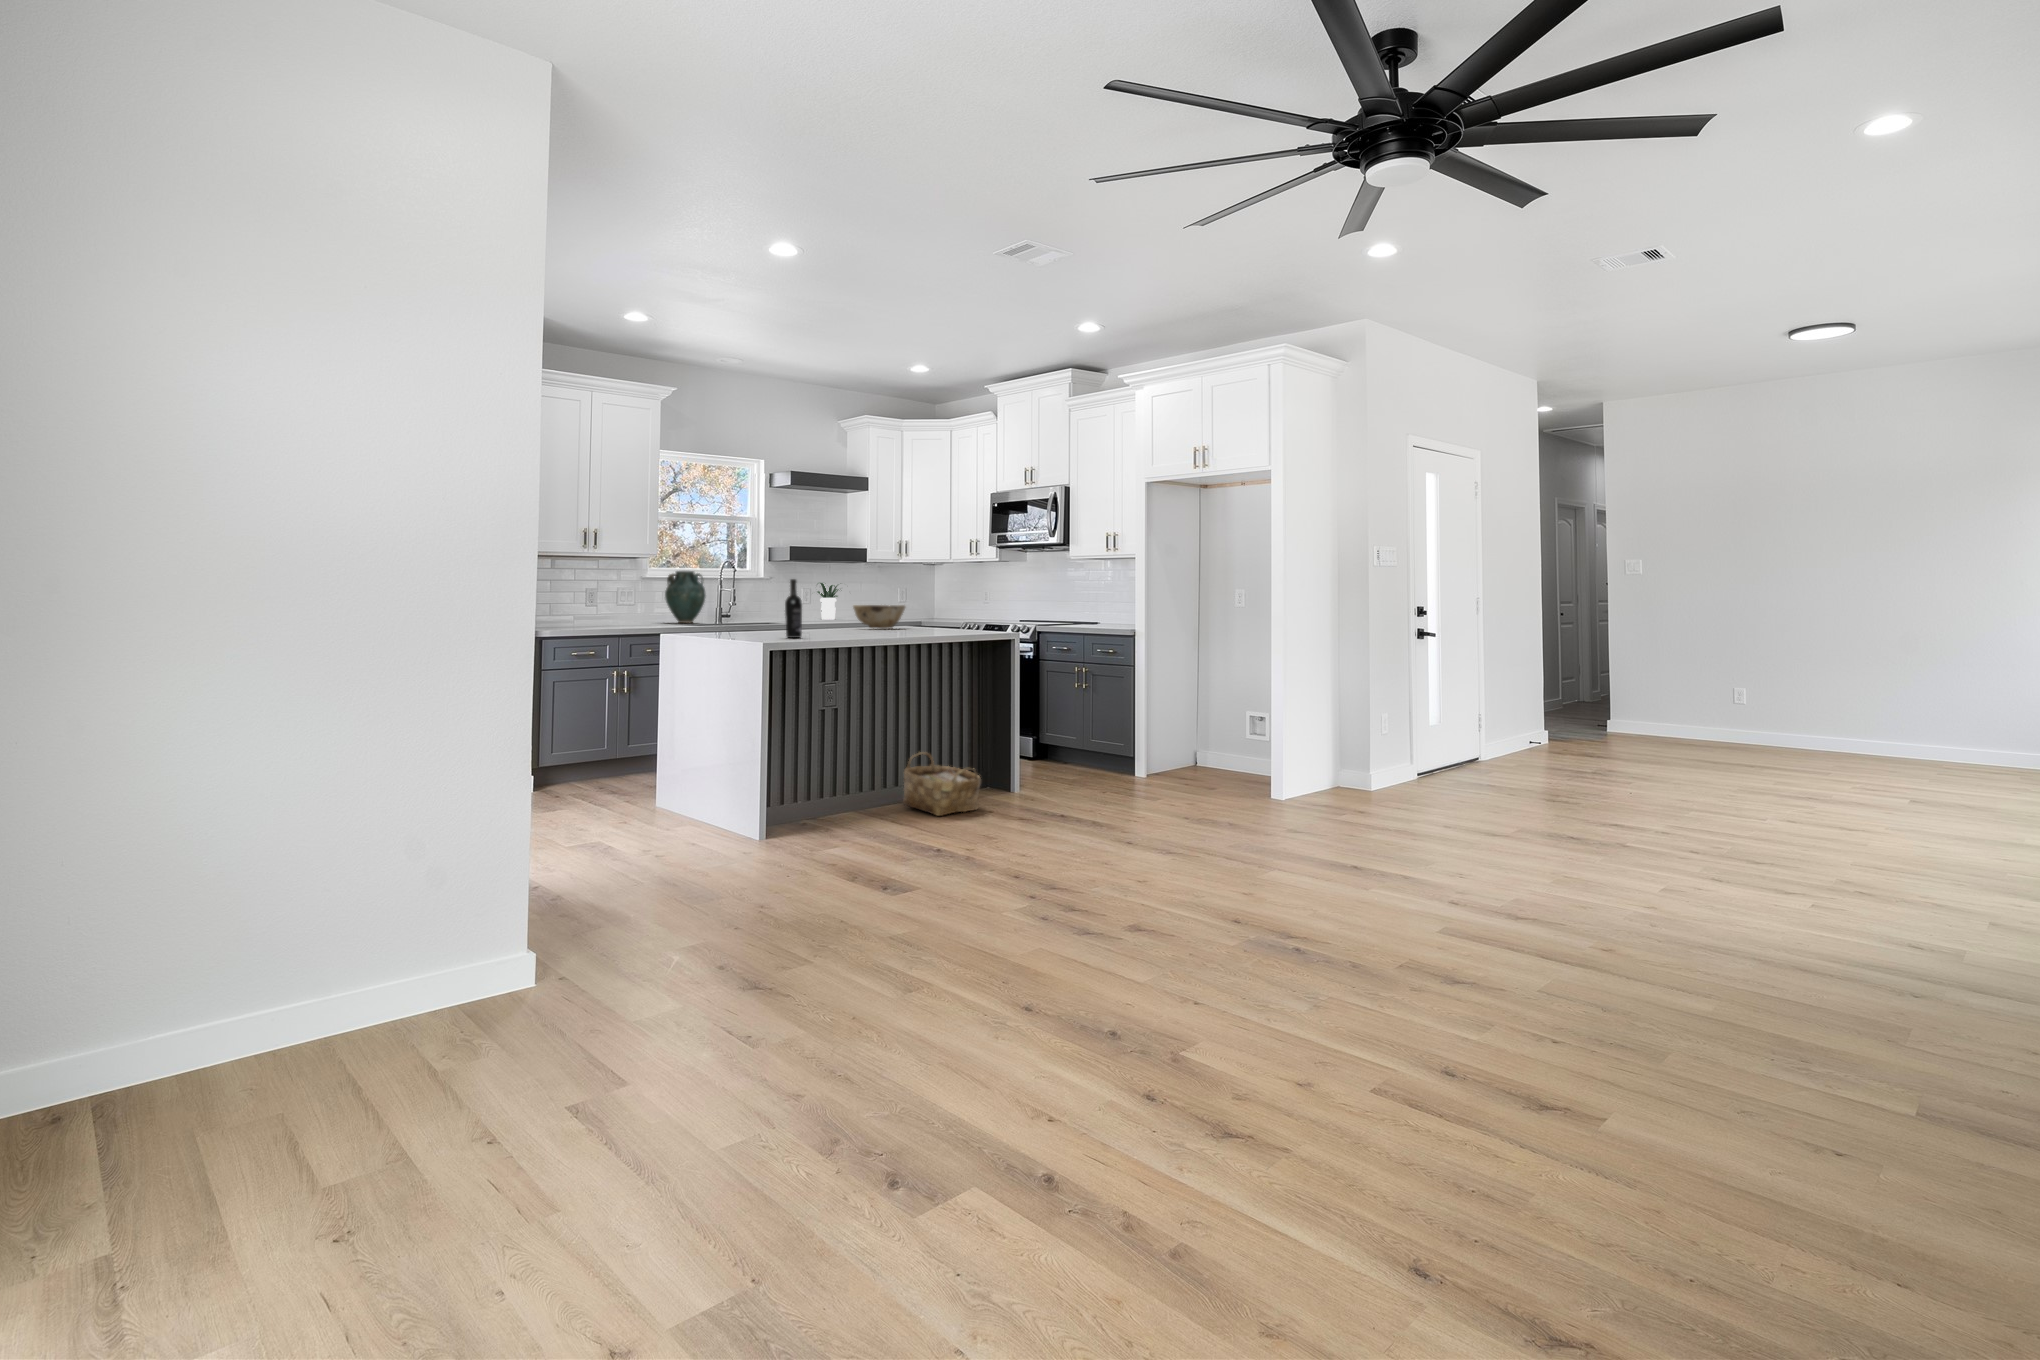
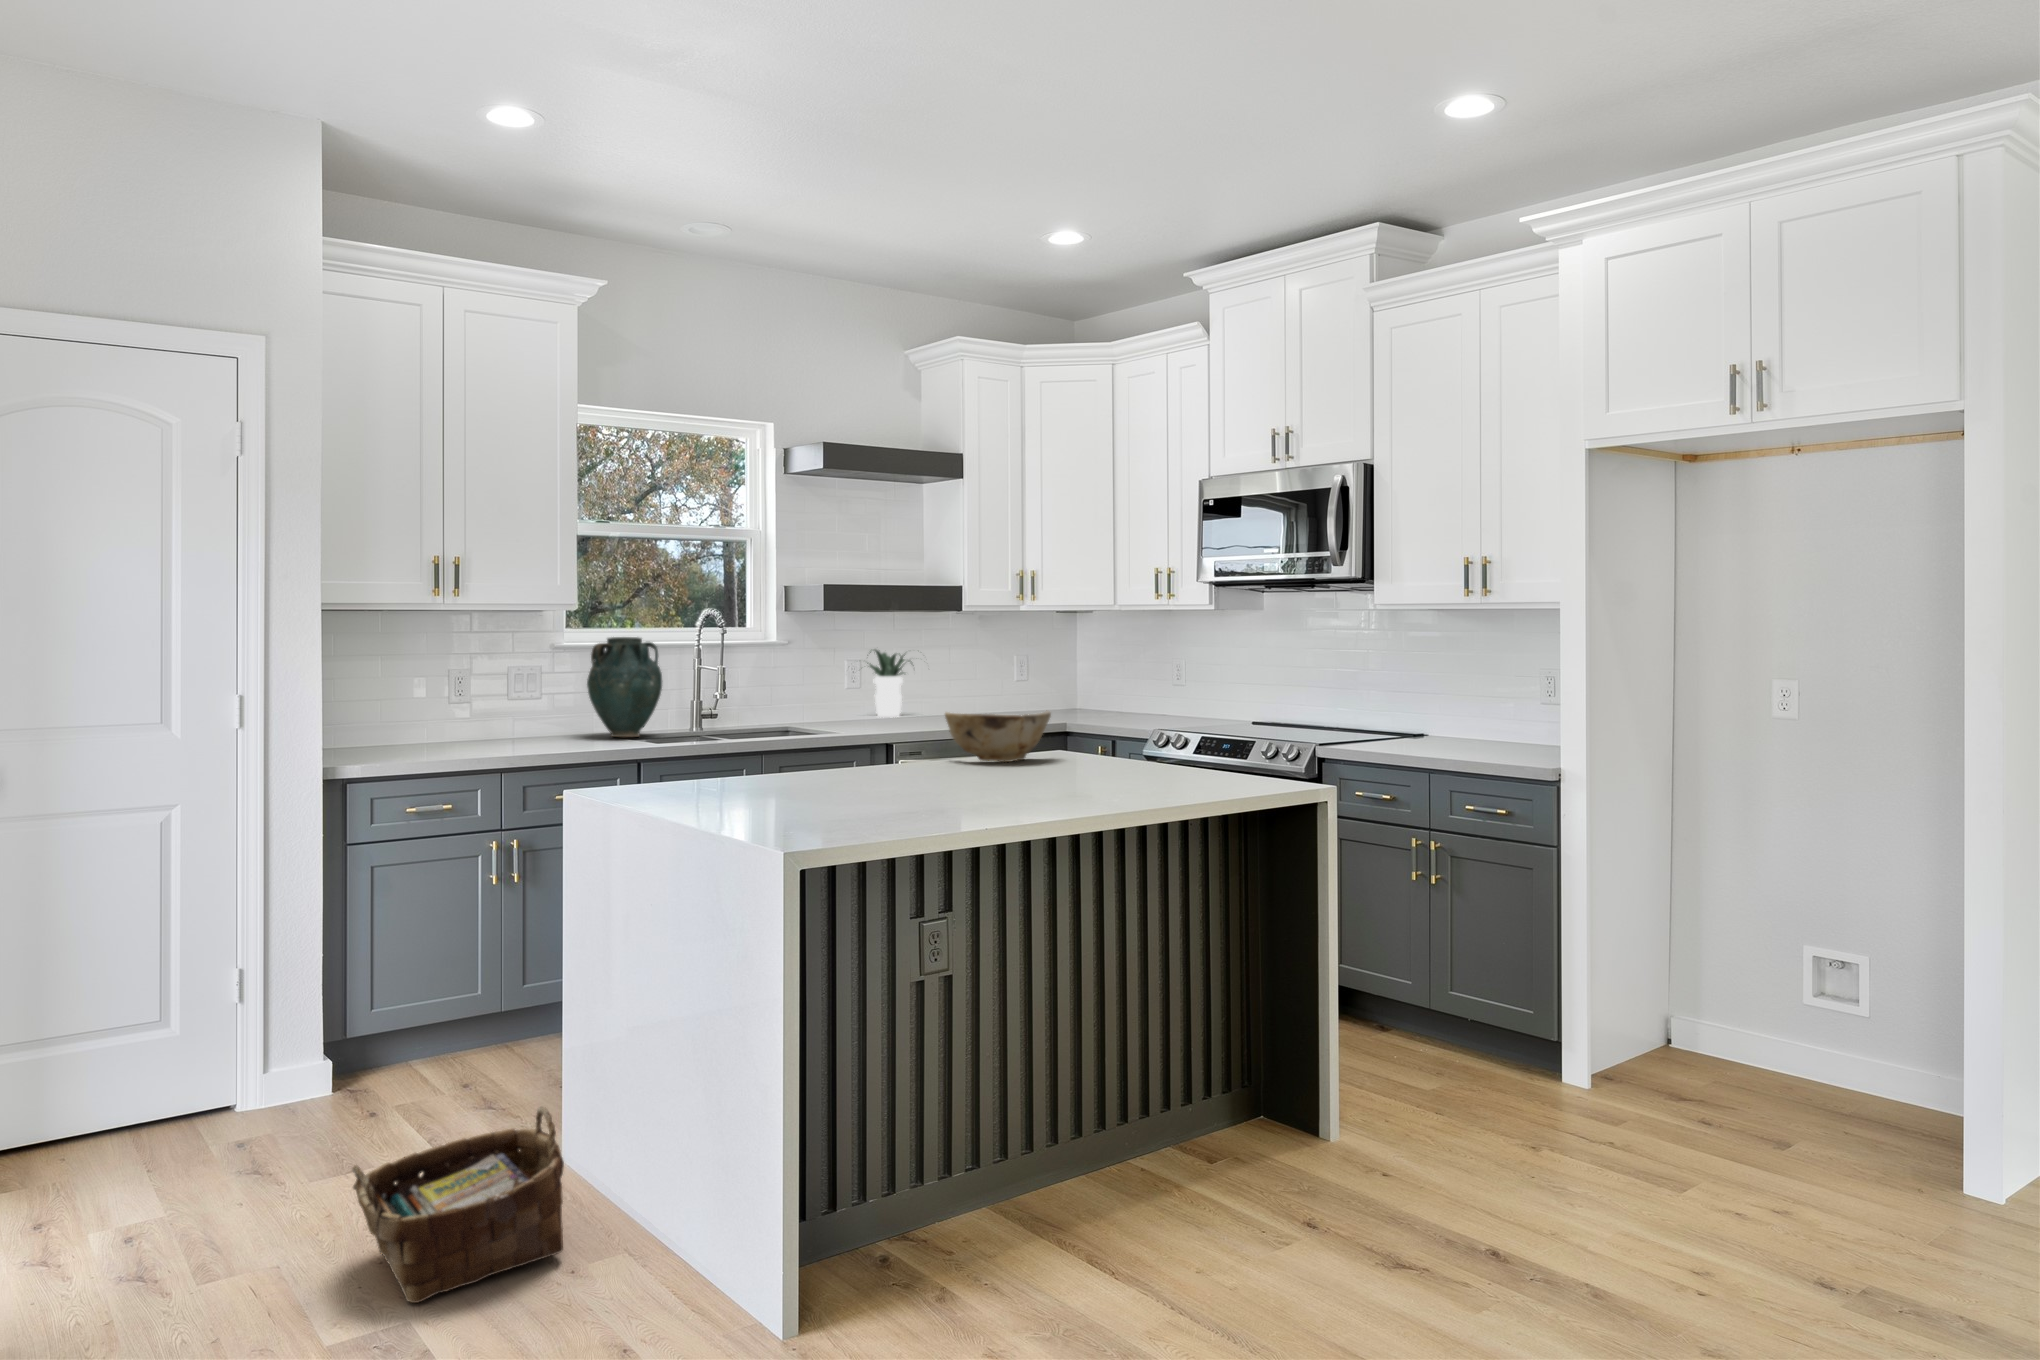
wine bottle: present [785,579,802,638] -> none [807,684,845,822]
woven basket: present [903,752,981,816] -> present [352,1107,564,1303]

